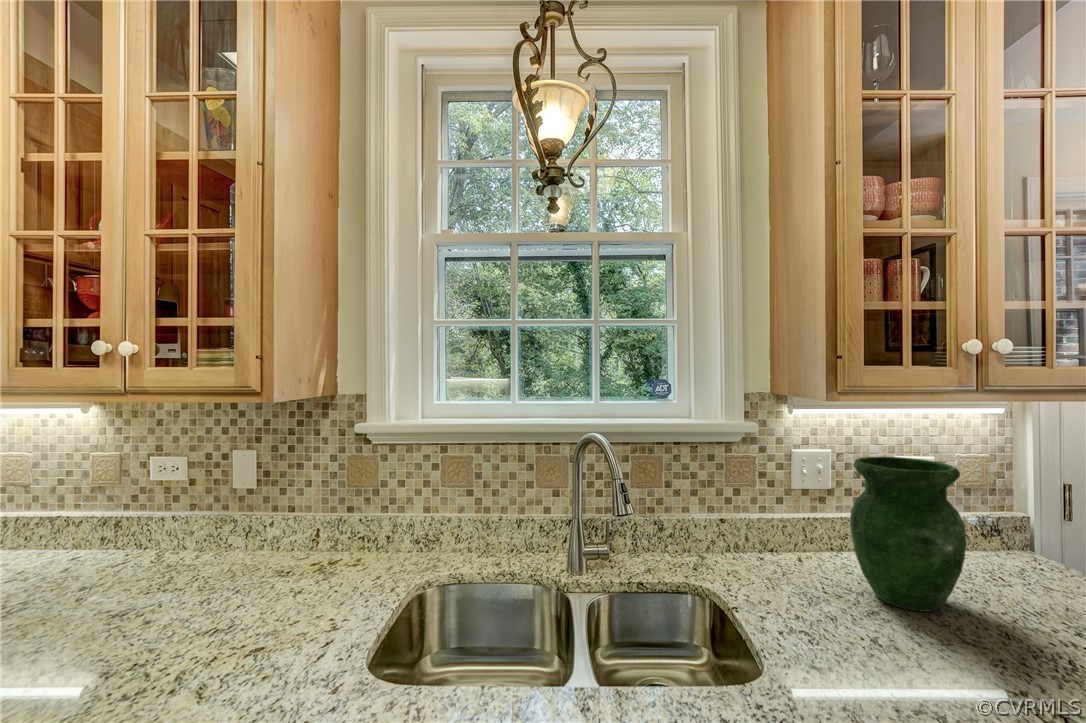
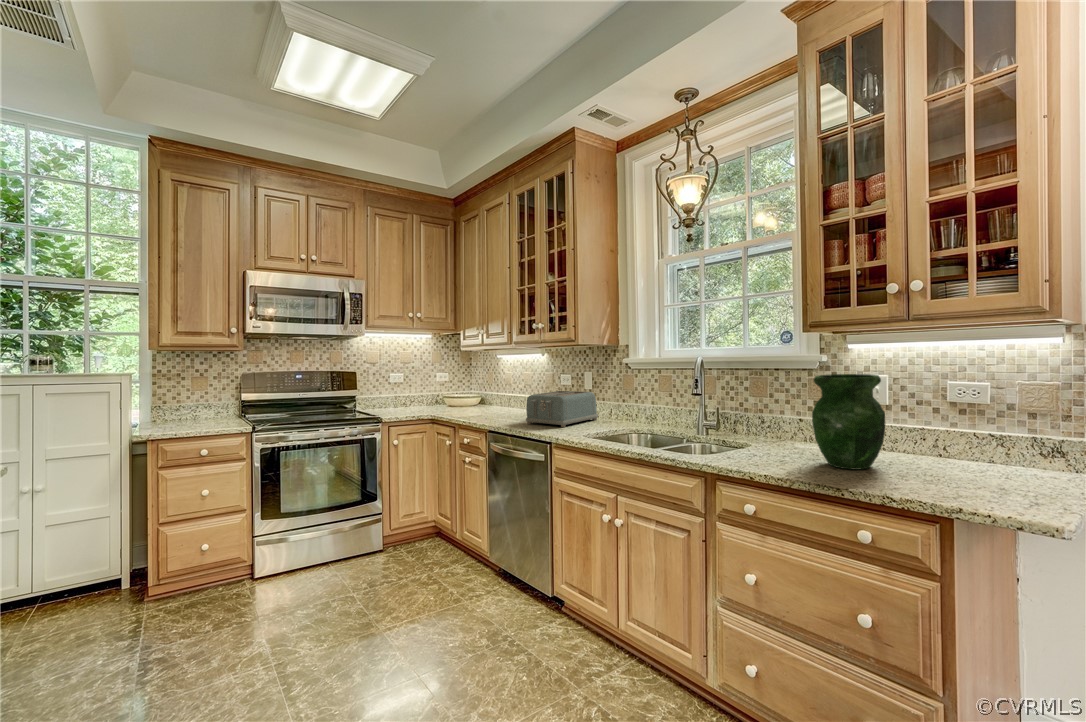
toaster: none [69,503,292,638] -> present [526,391,598,427]

